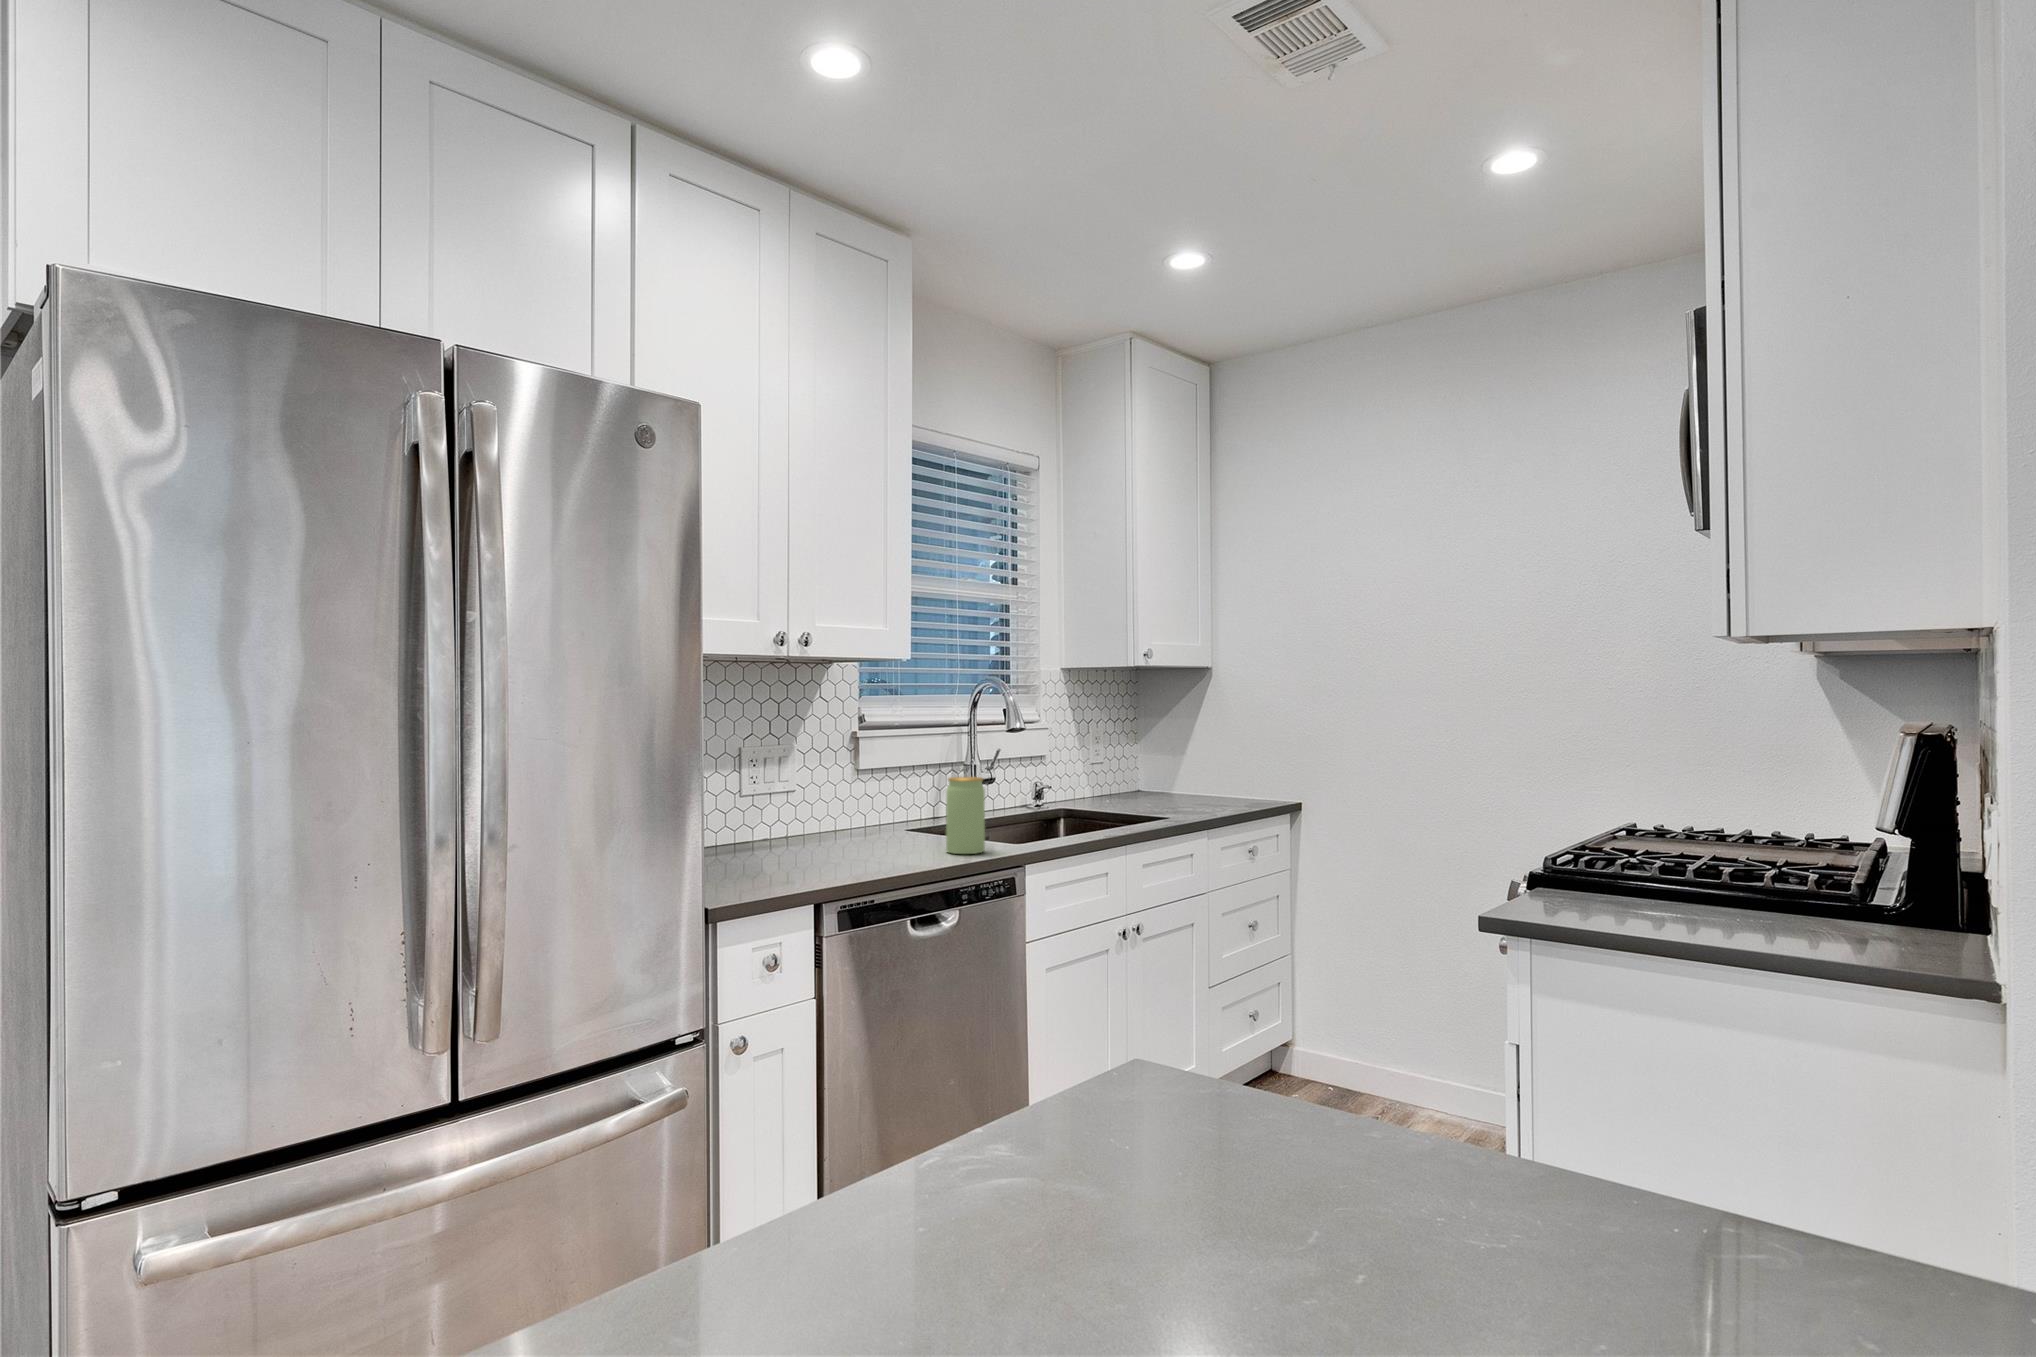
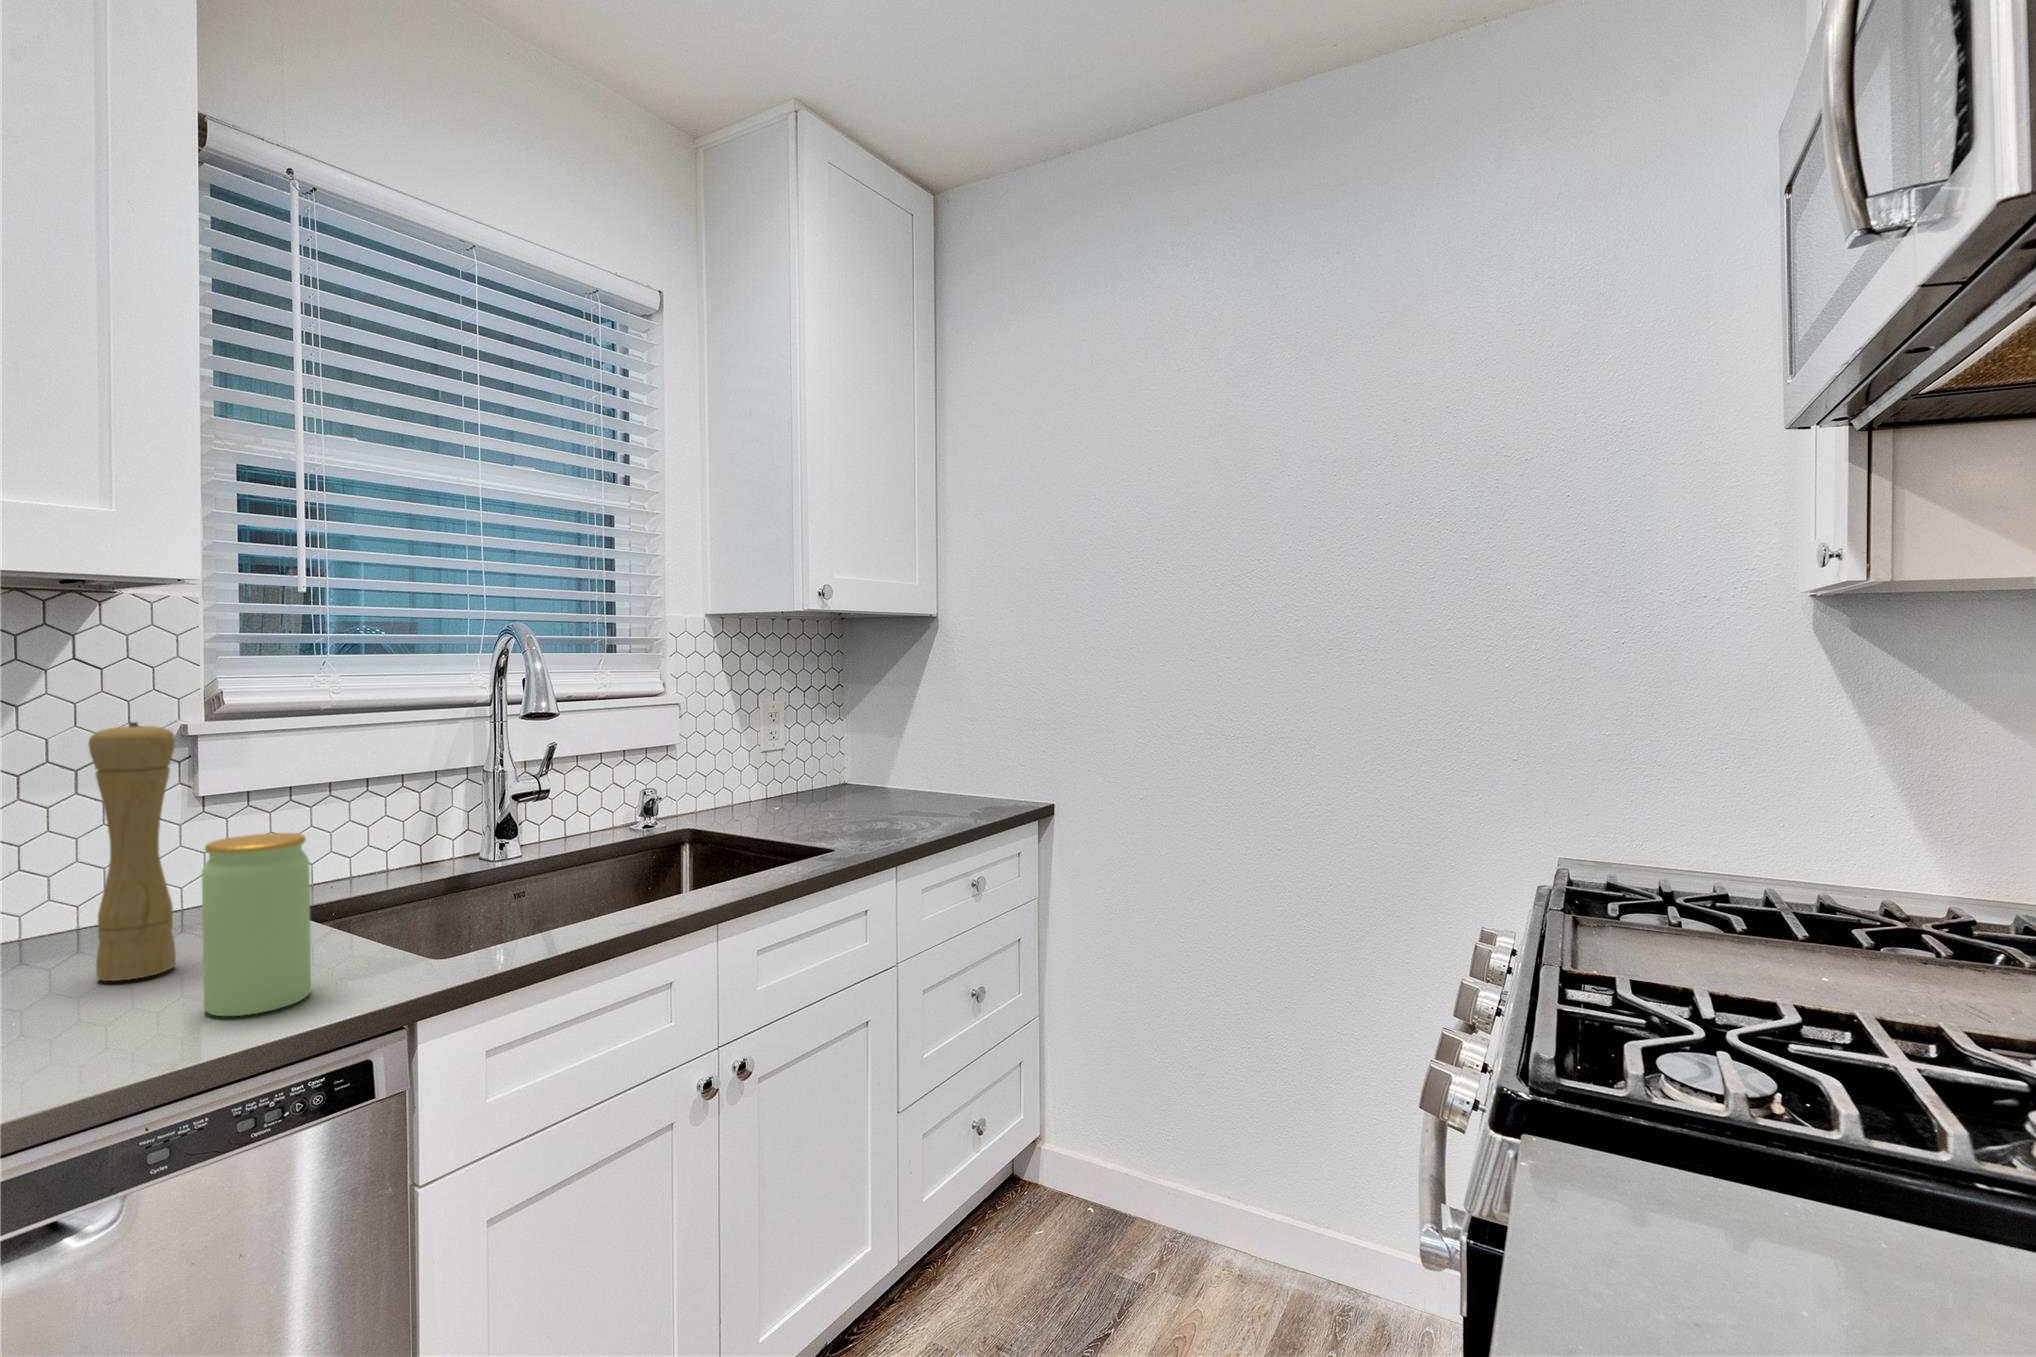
pepper mill: none [876,726,905,845] -> present [89,722,176,981]

